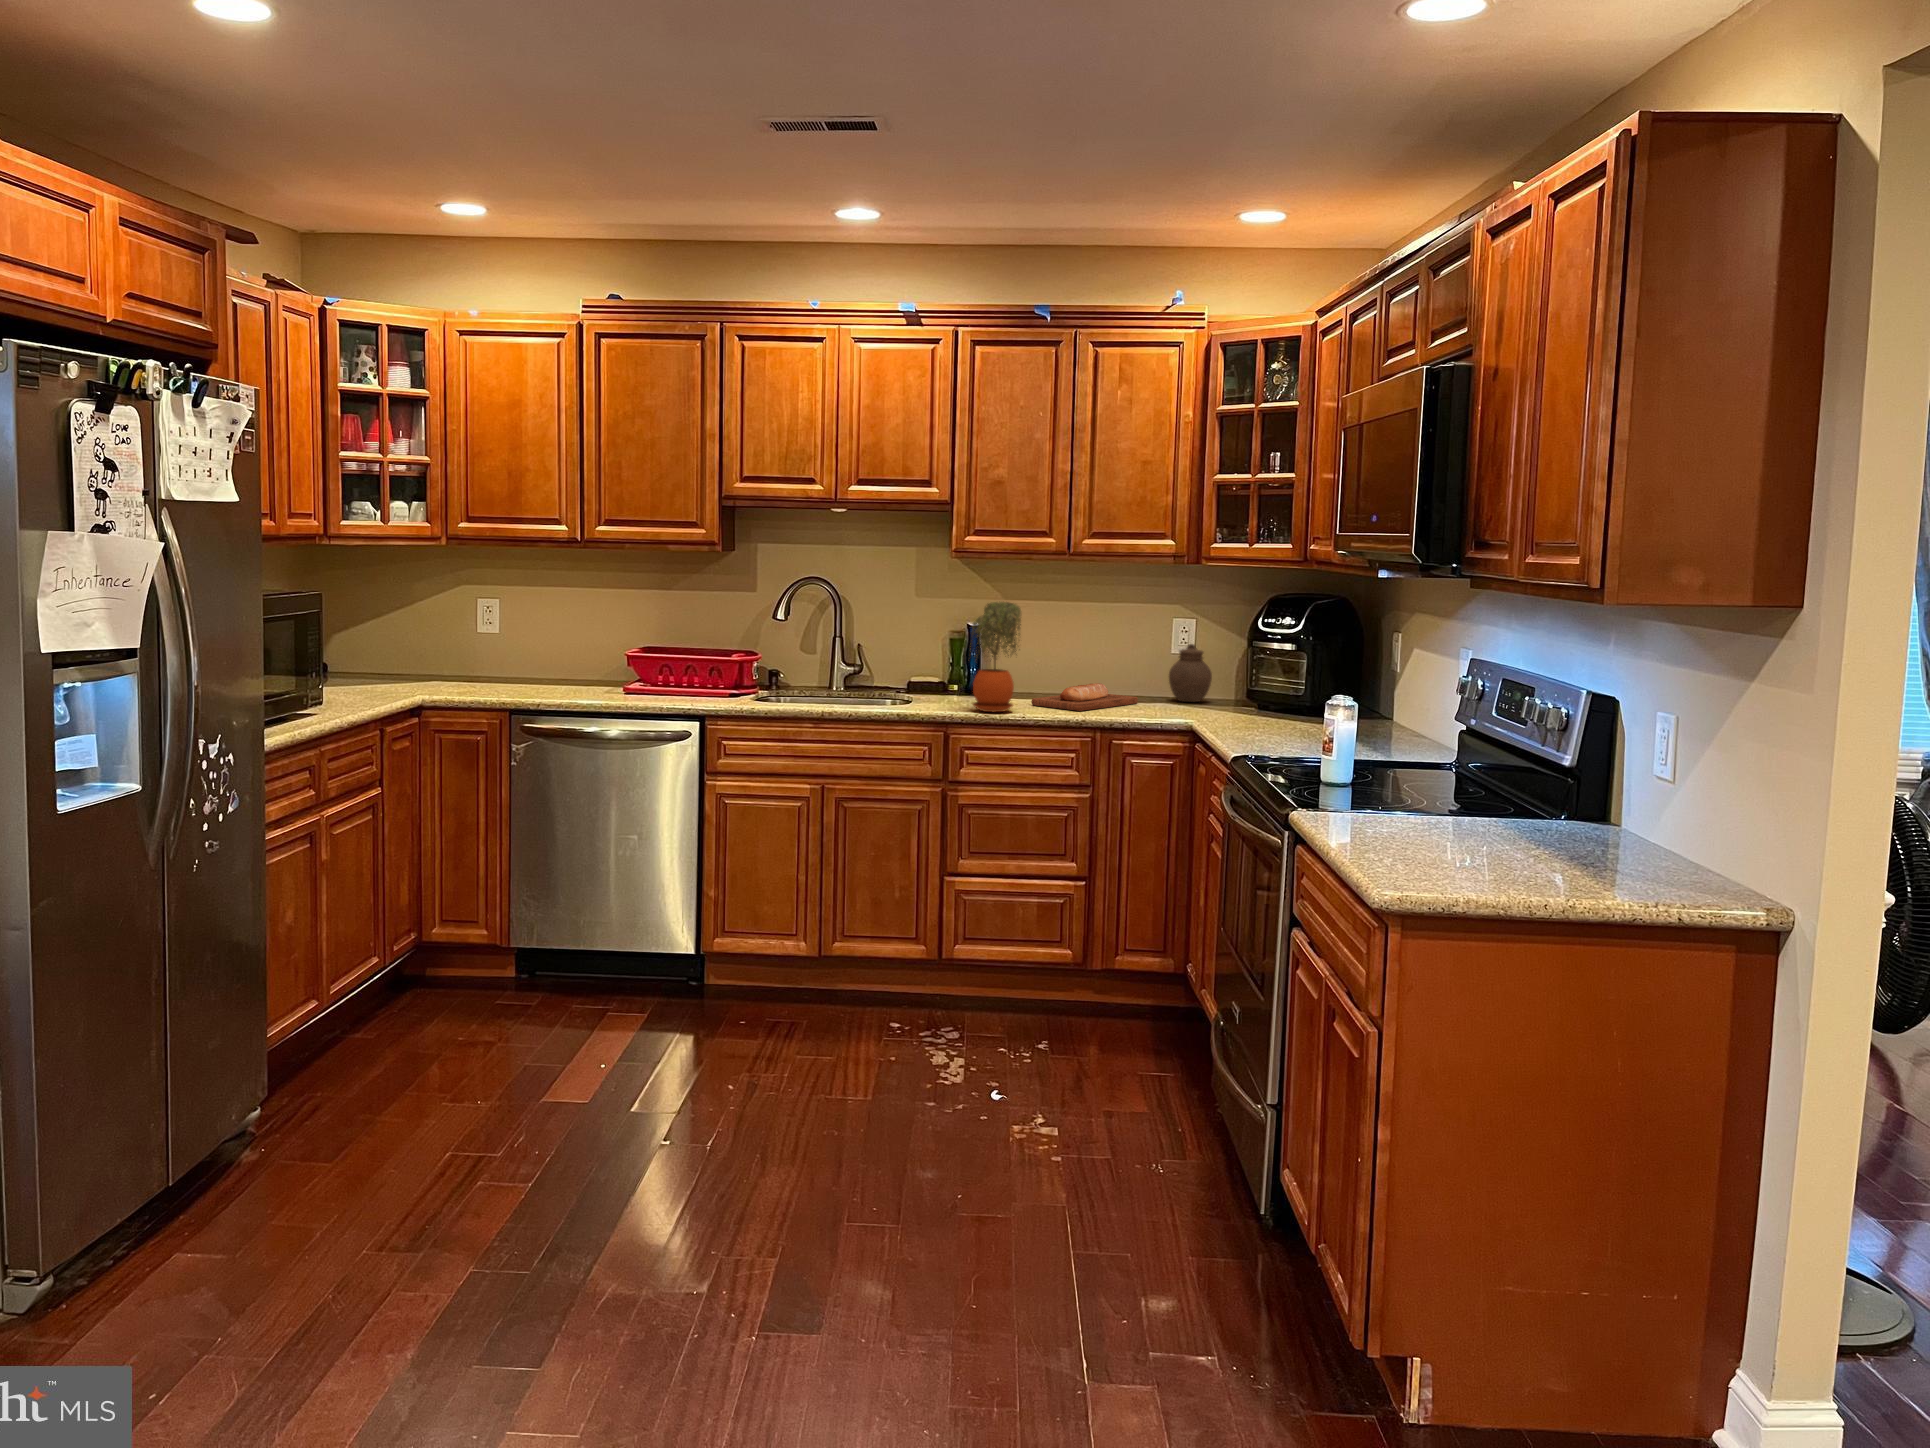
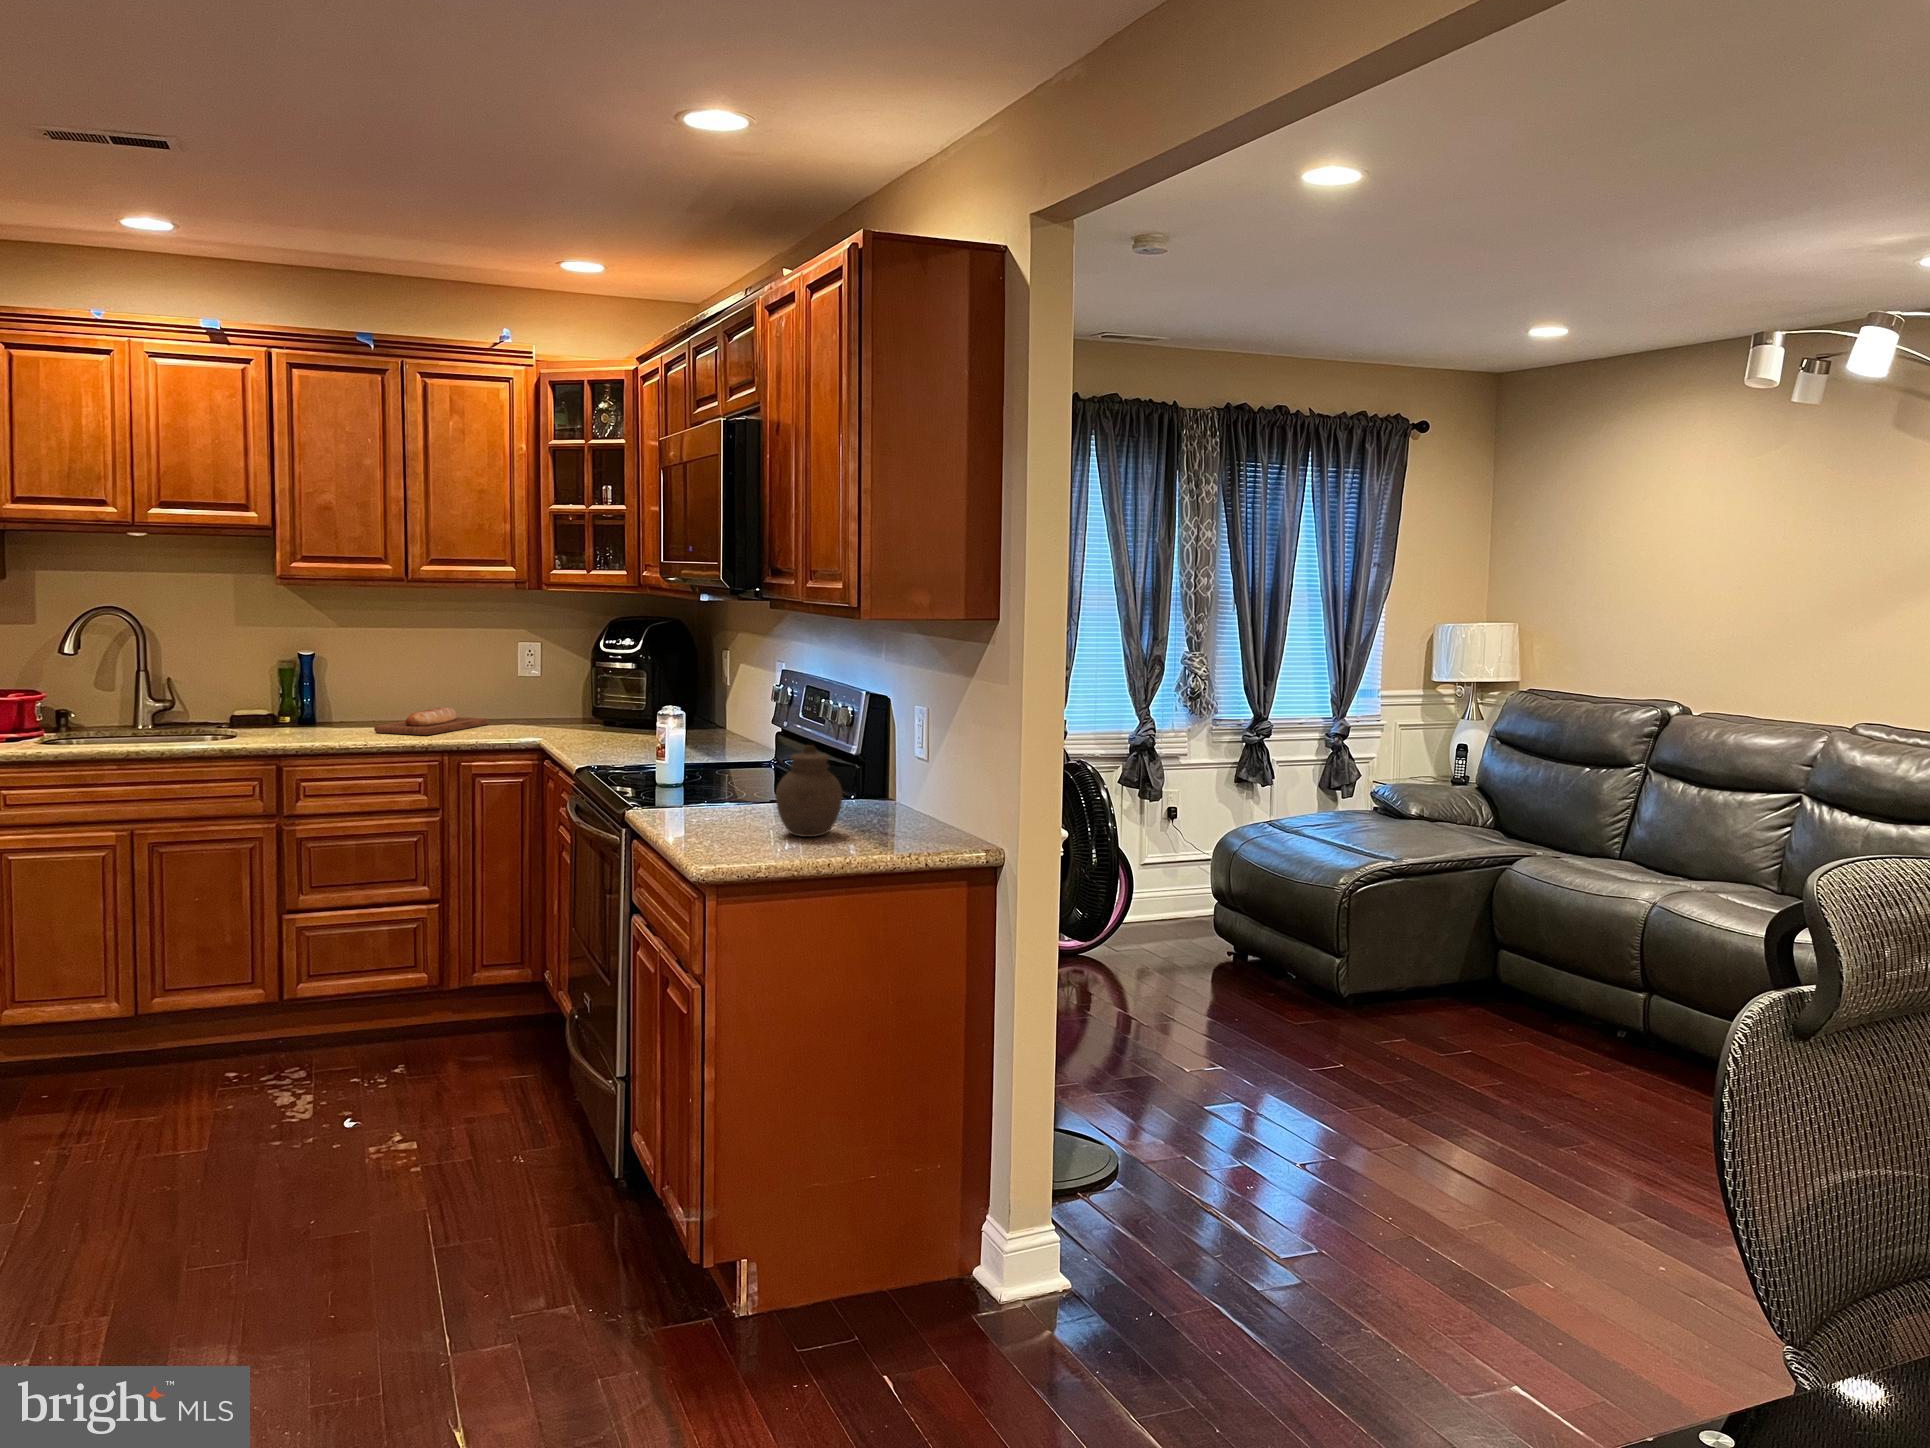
potted plant: present [969,602,1021,712] -> none [300,629,362,742]
jar: present [1169,644,1212,702] -> present [776,745,842,837]

